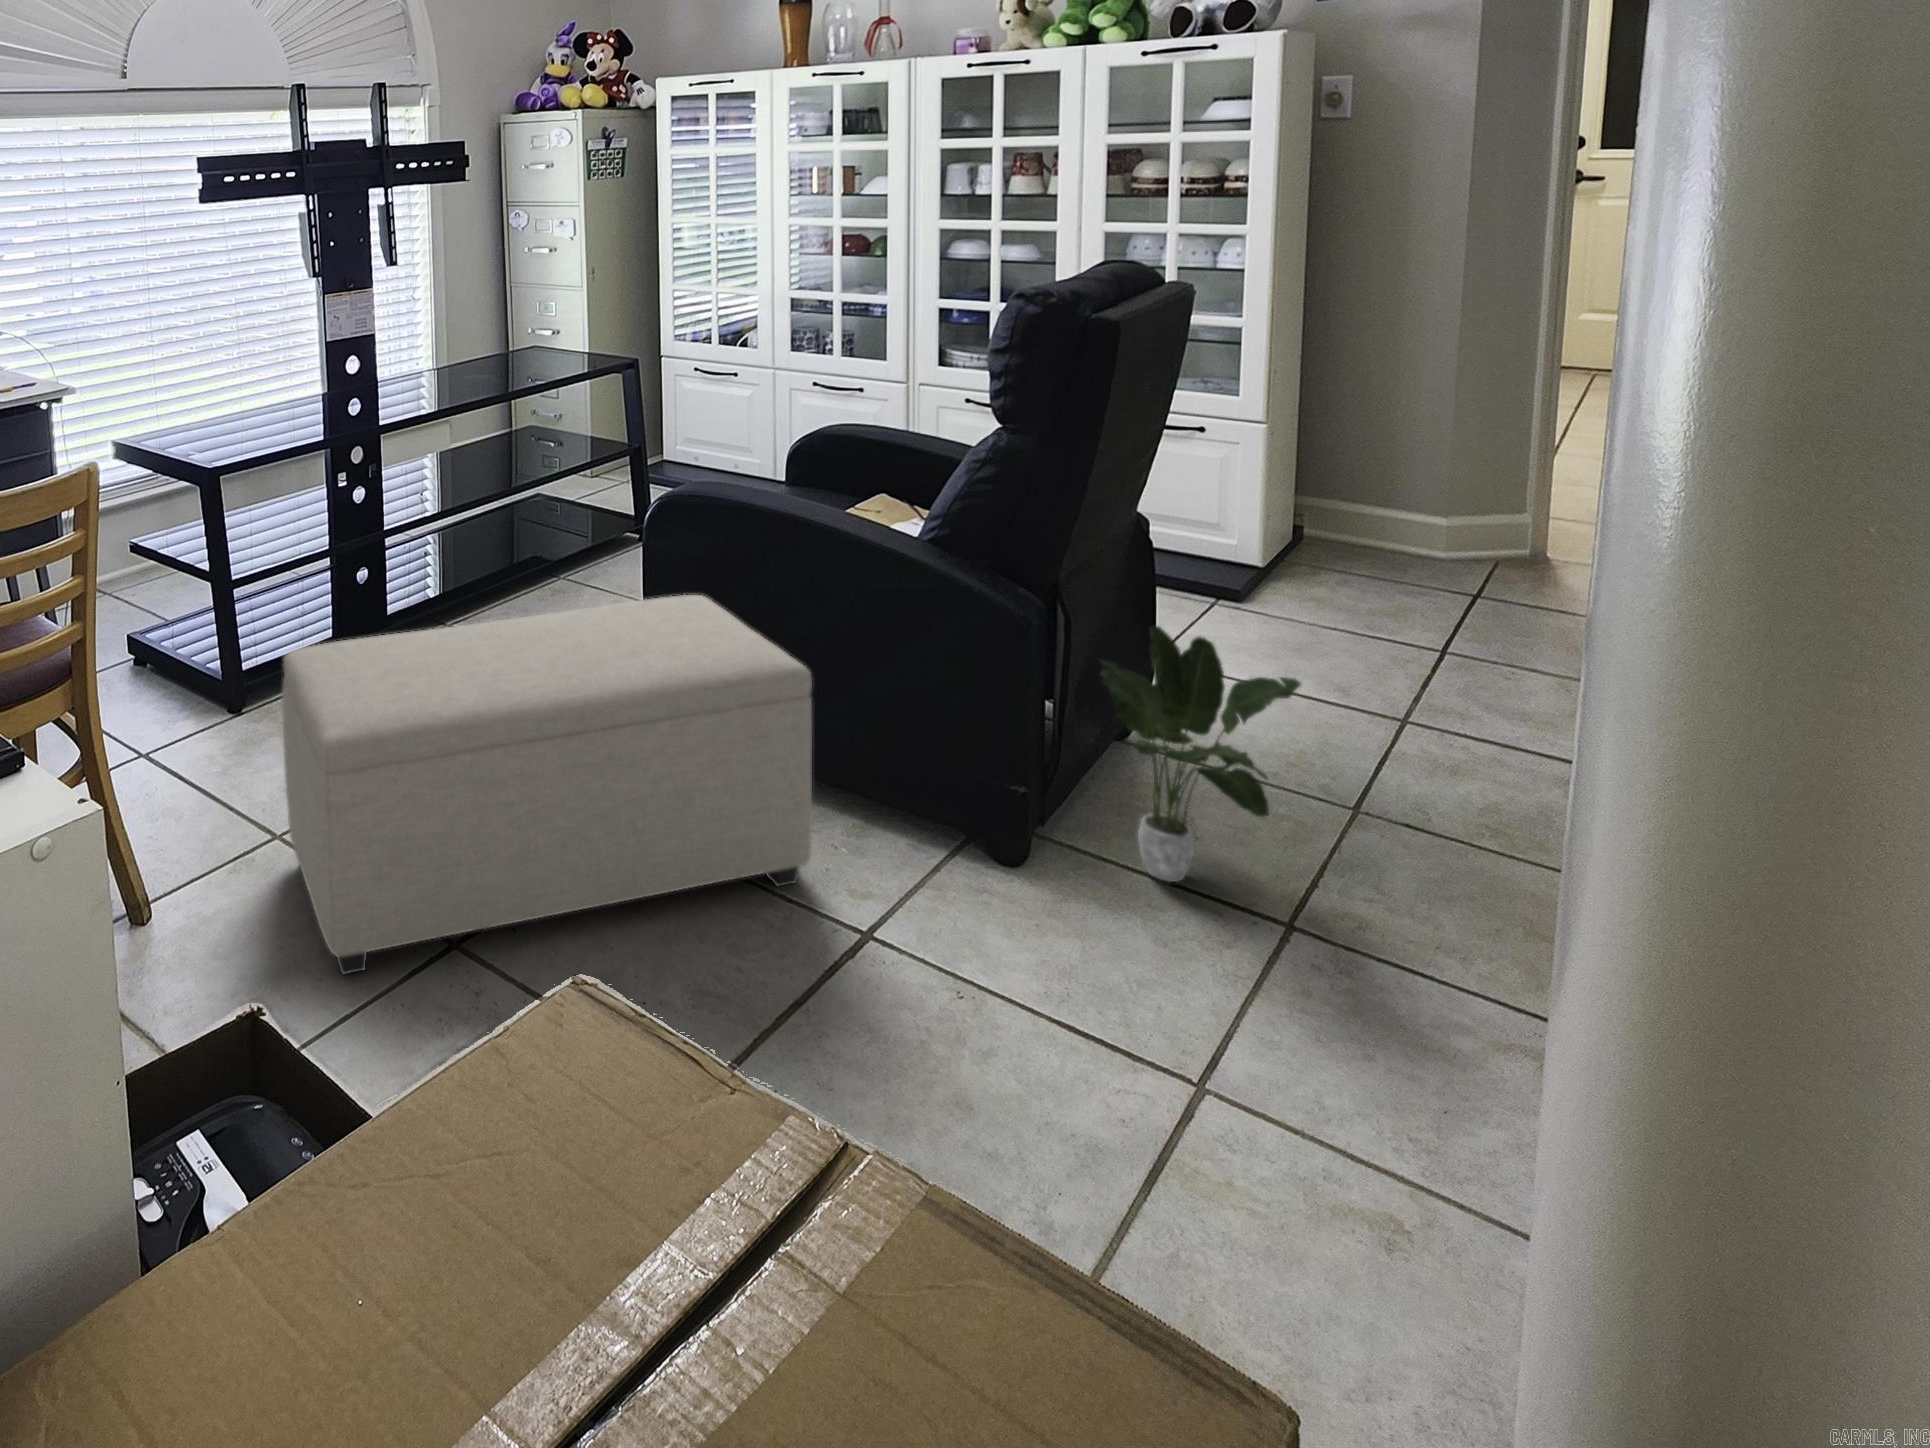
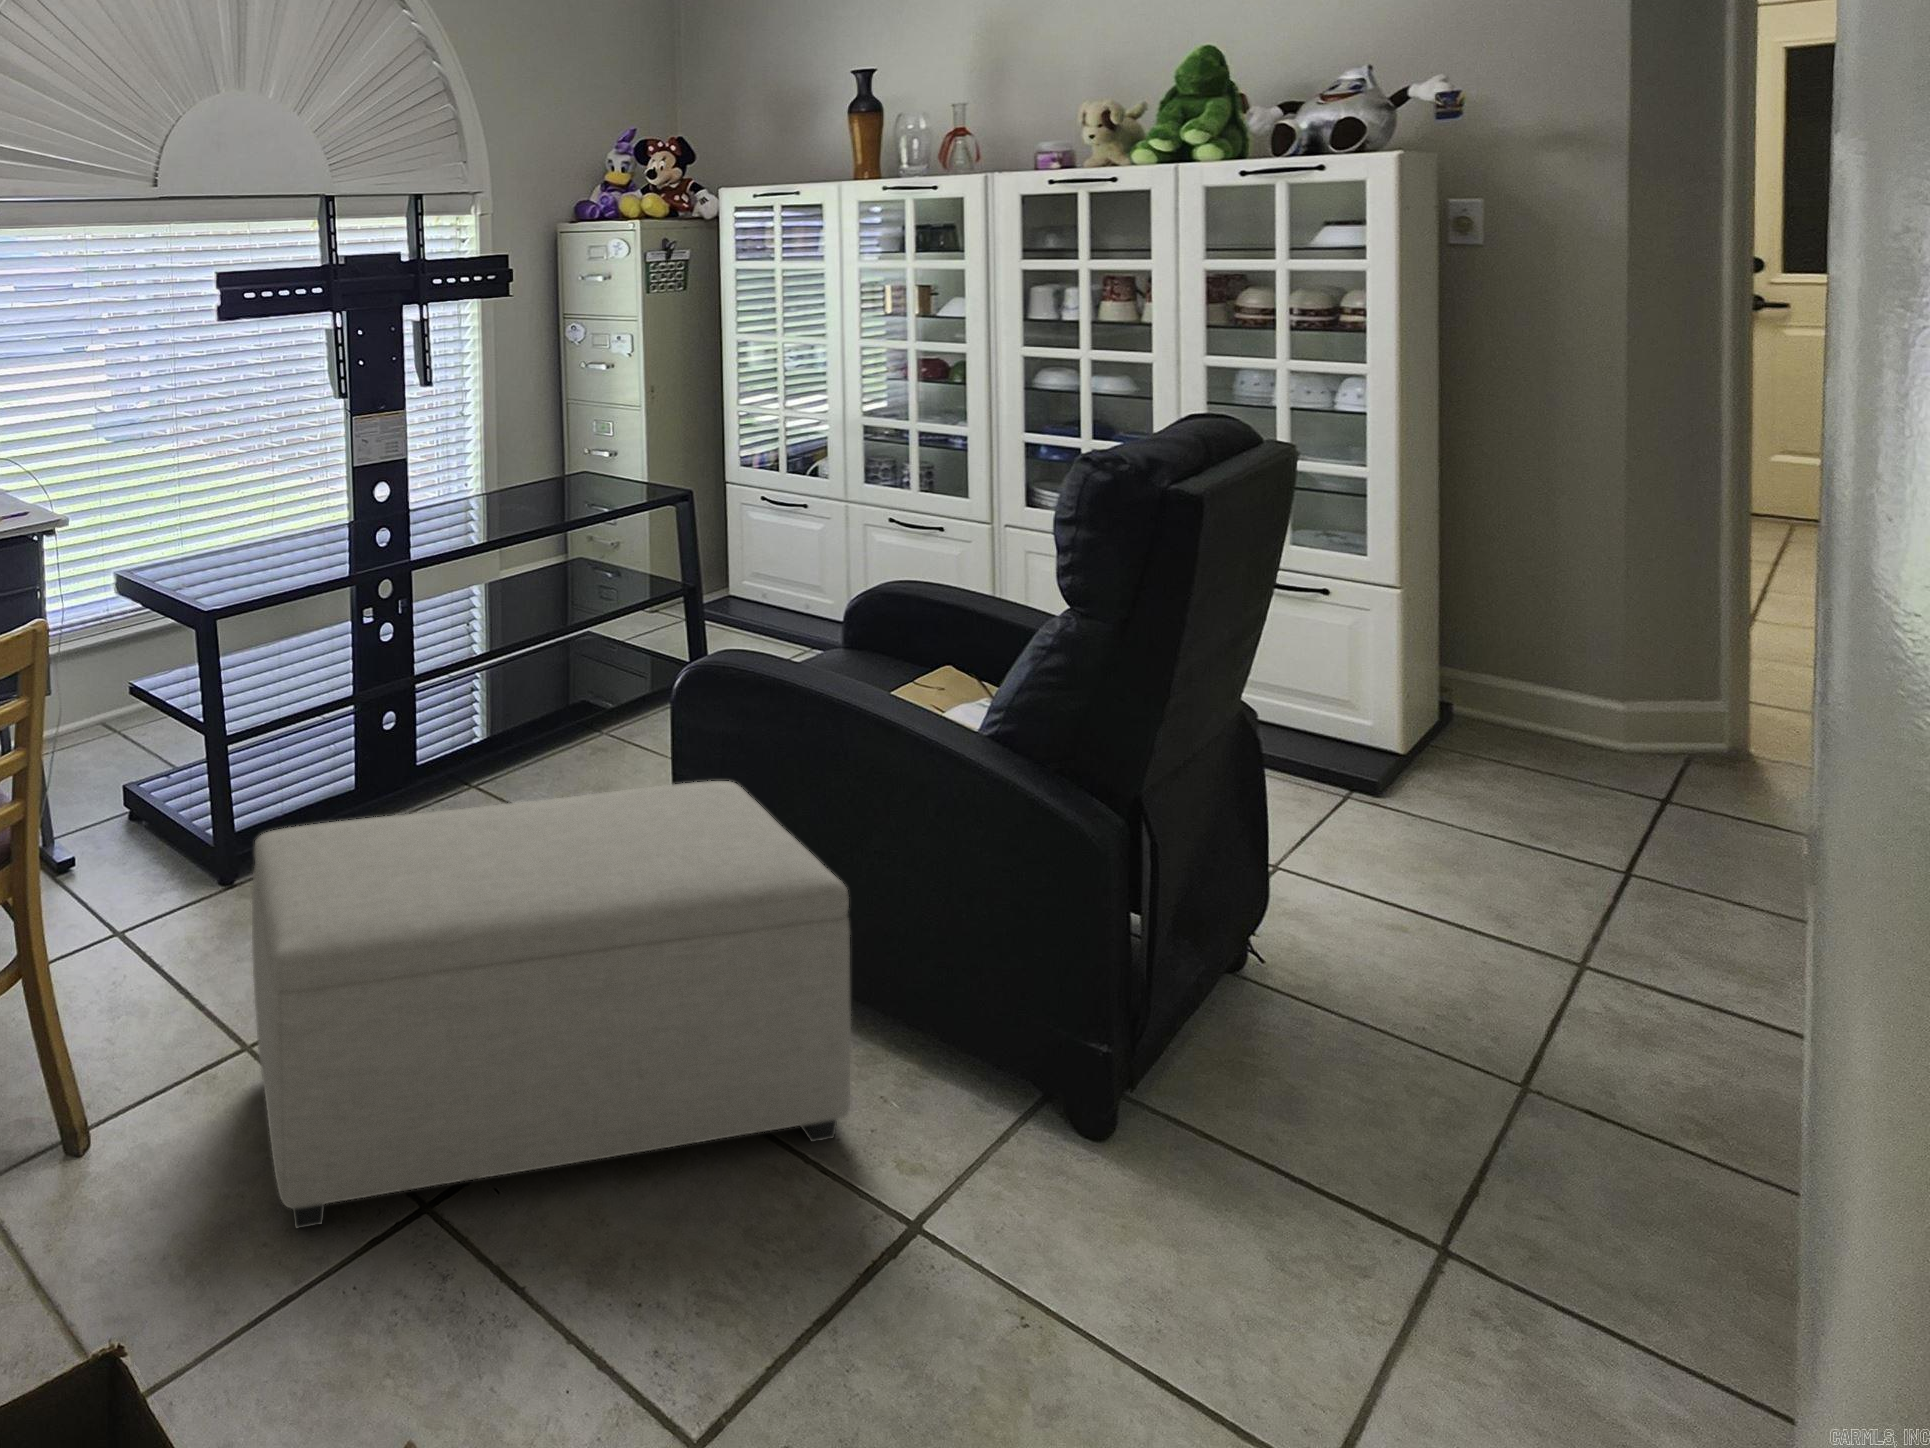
potted plant: present [1100,625,1302,882] -> none [1190,849,1442,1166]

